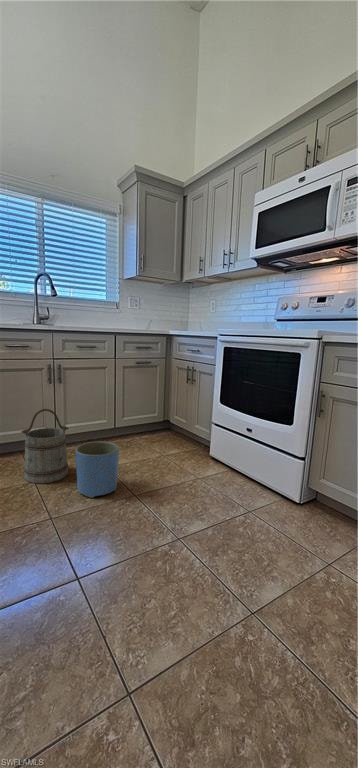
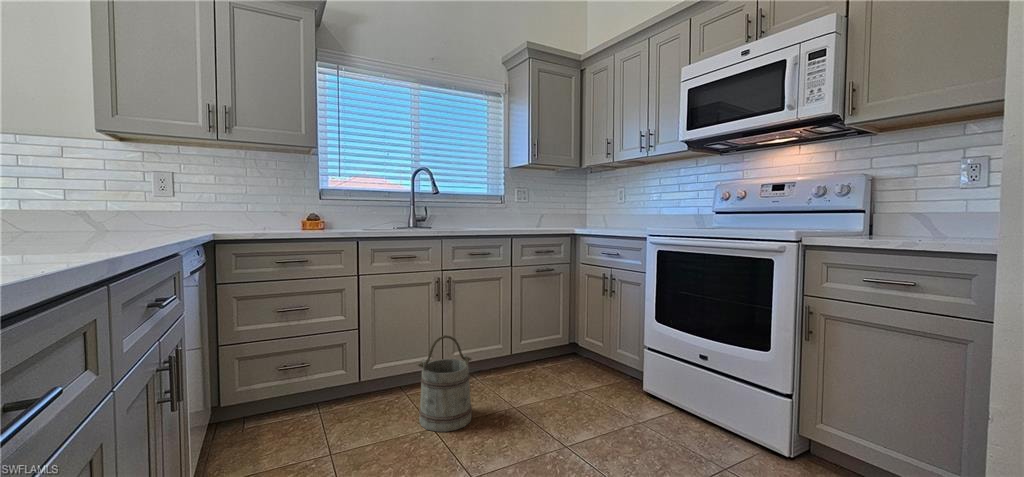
planter: present [75,441,119,498] -> none [490,376,544,451]

